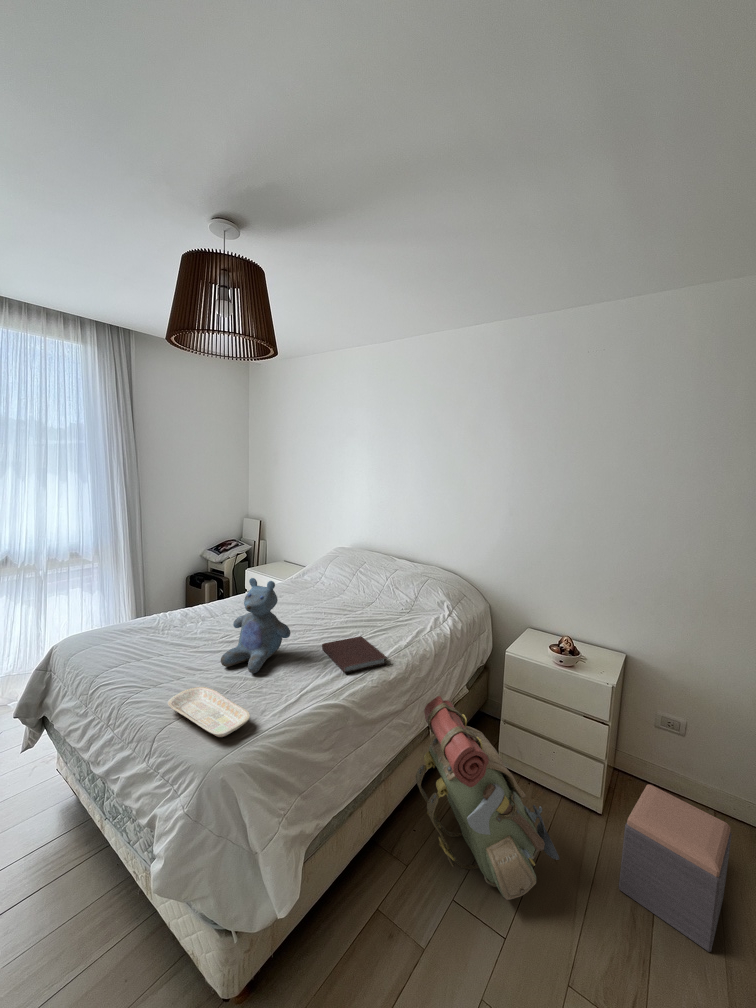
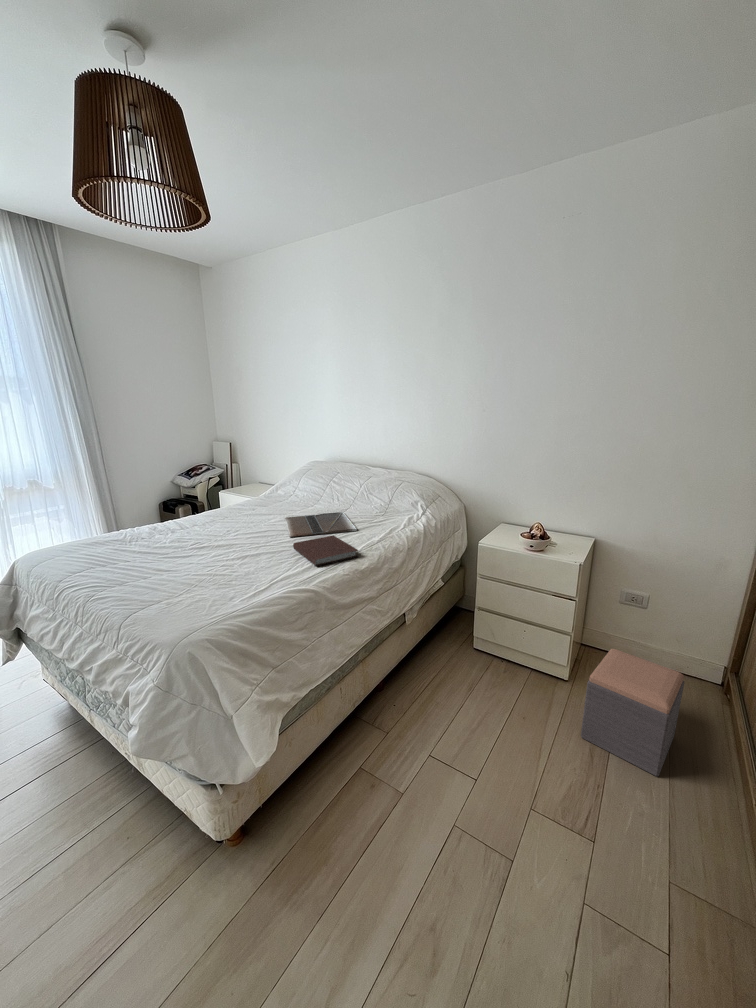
stuffed bear: present [221,578,290,673] -> none [188,479,258,571]
laptop: none [312,606,383,634] -> present [285,512,357,537]
tray: present [168,687,250,737] -> none [134,583,217,622]
backpack: present [416,696,559,900] -> none [392,583,527,750]

